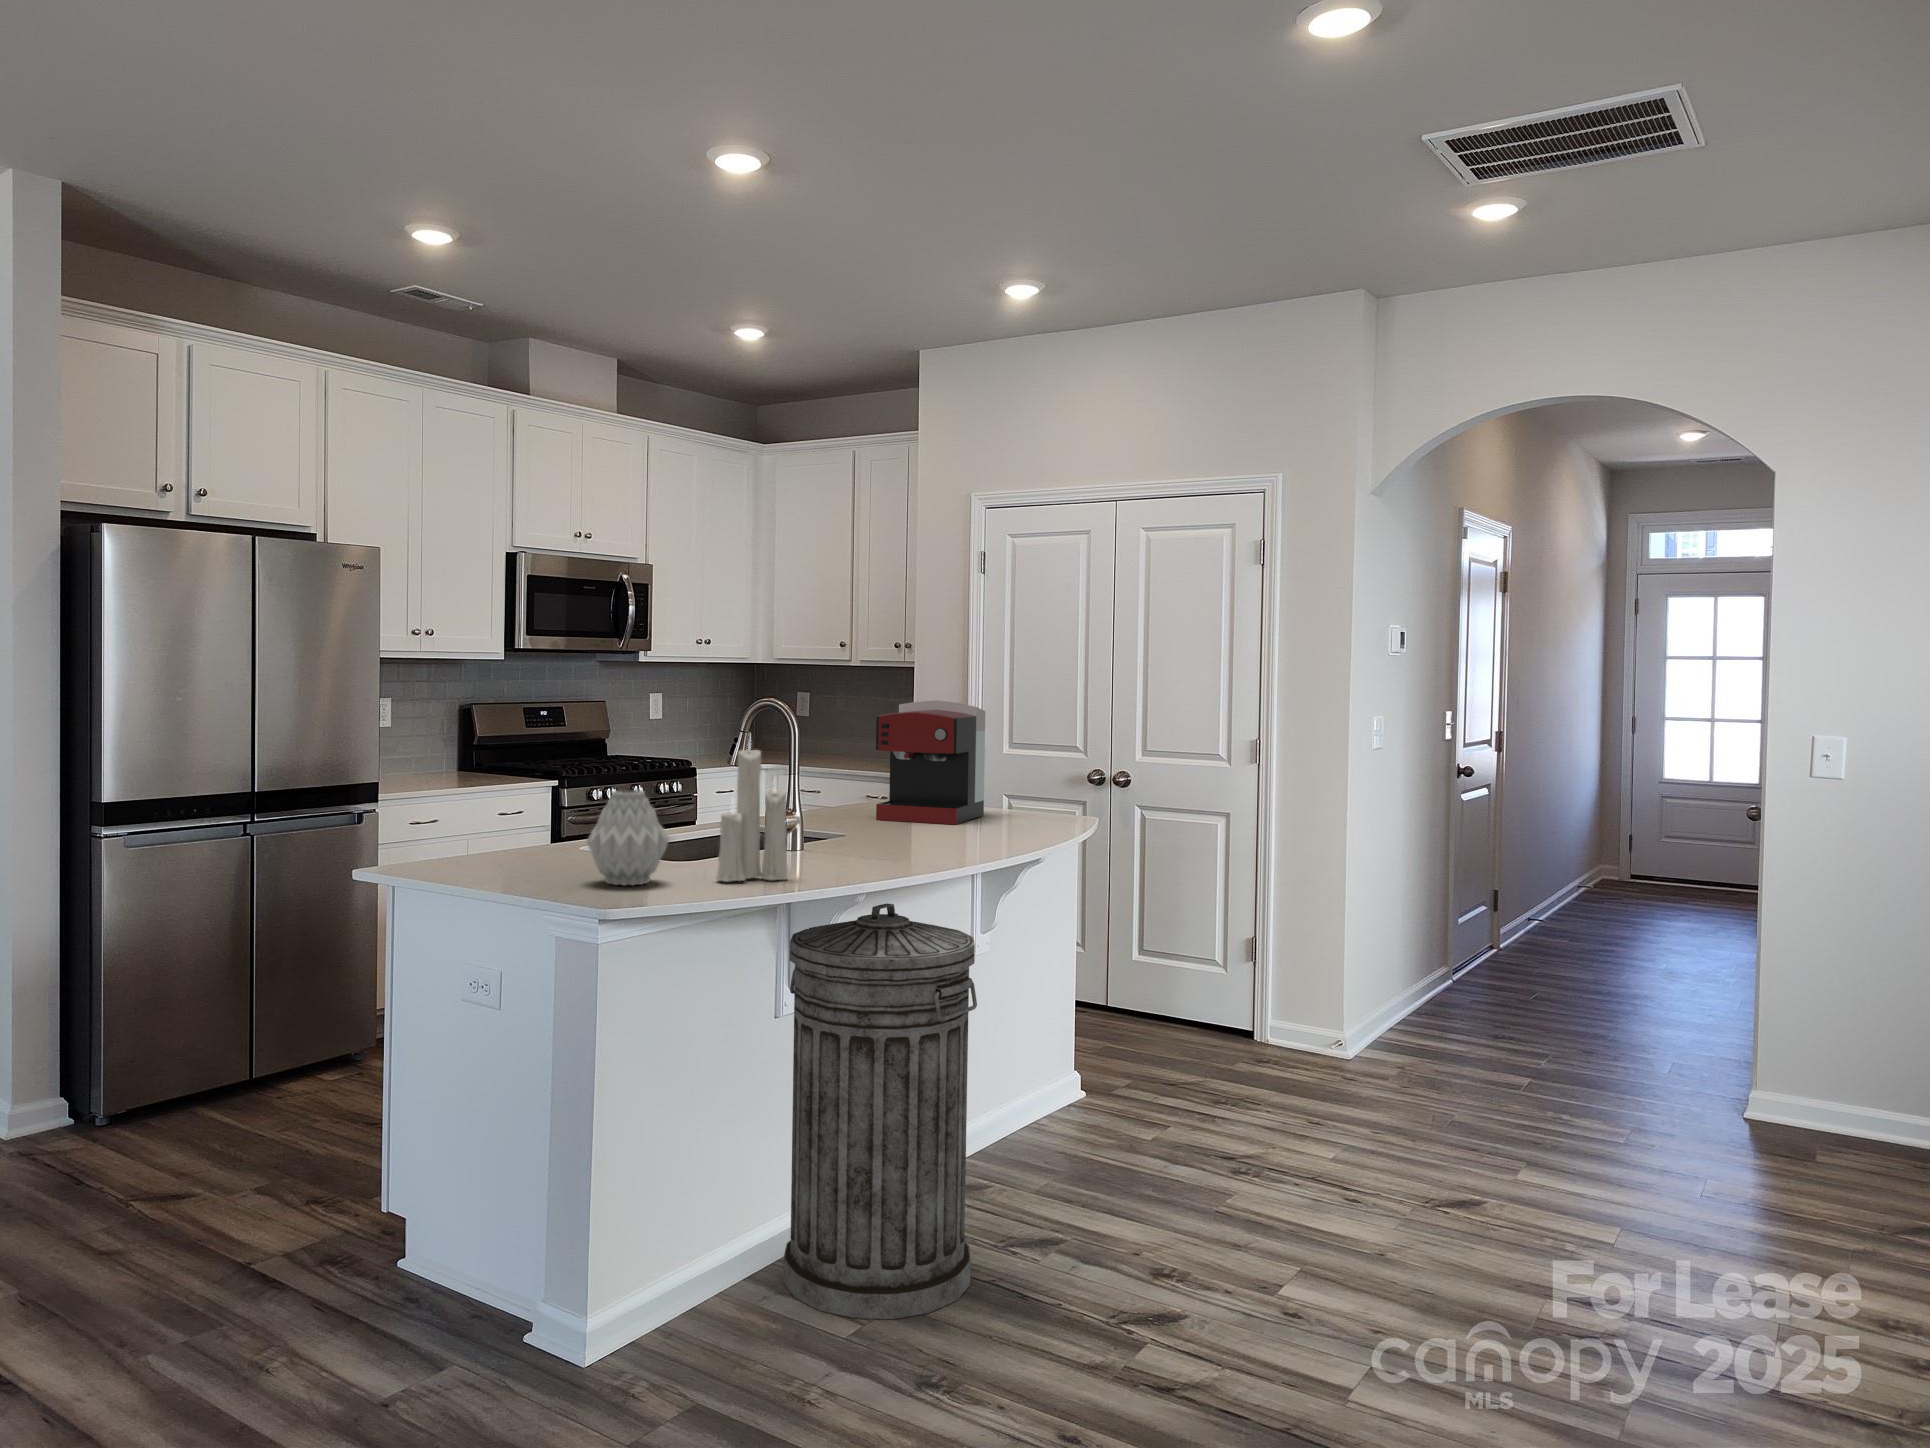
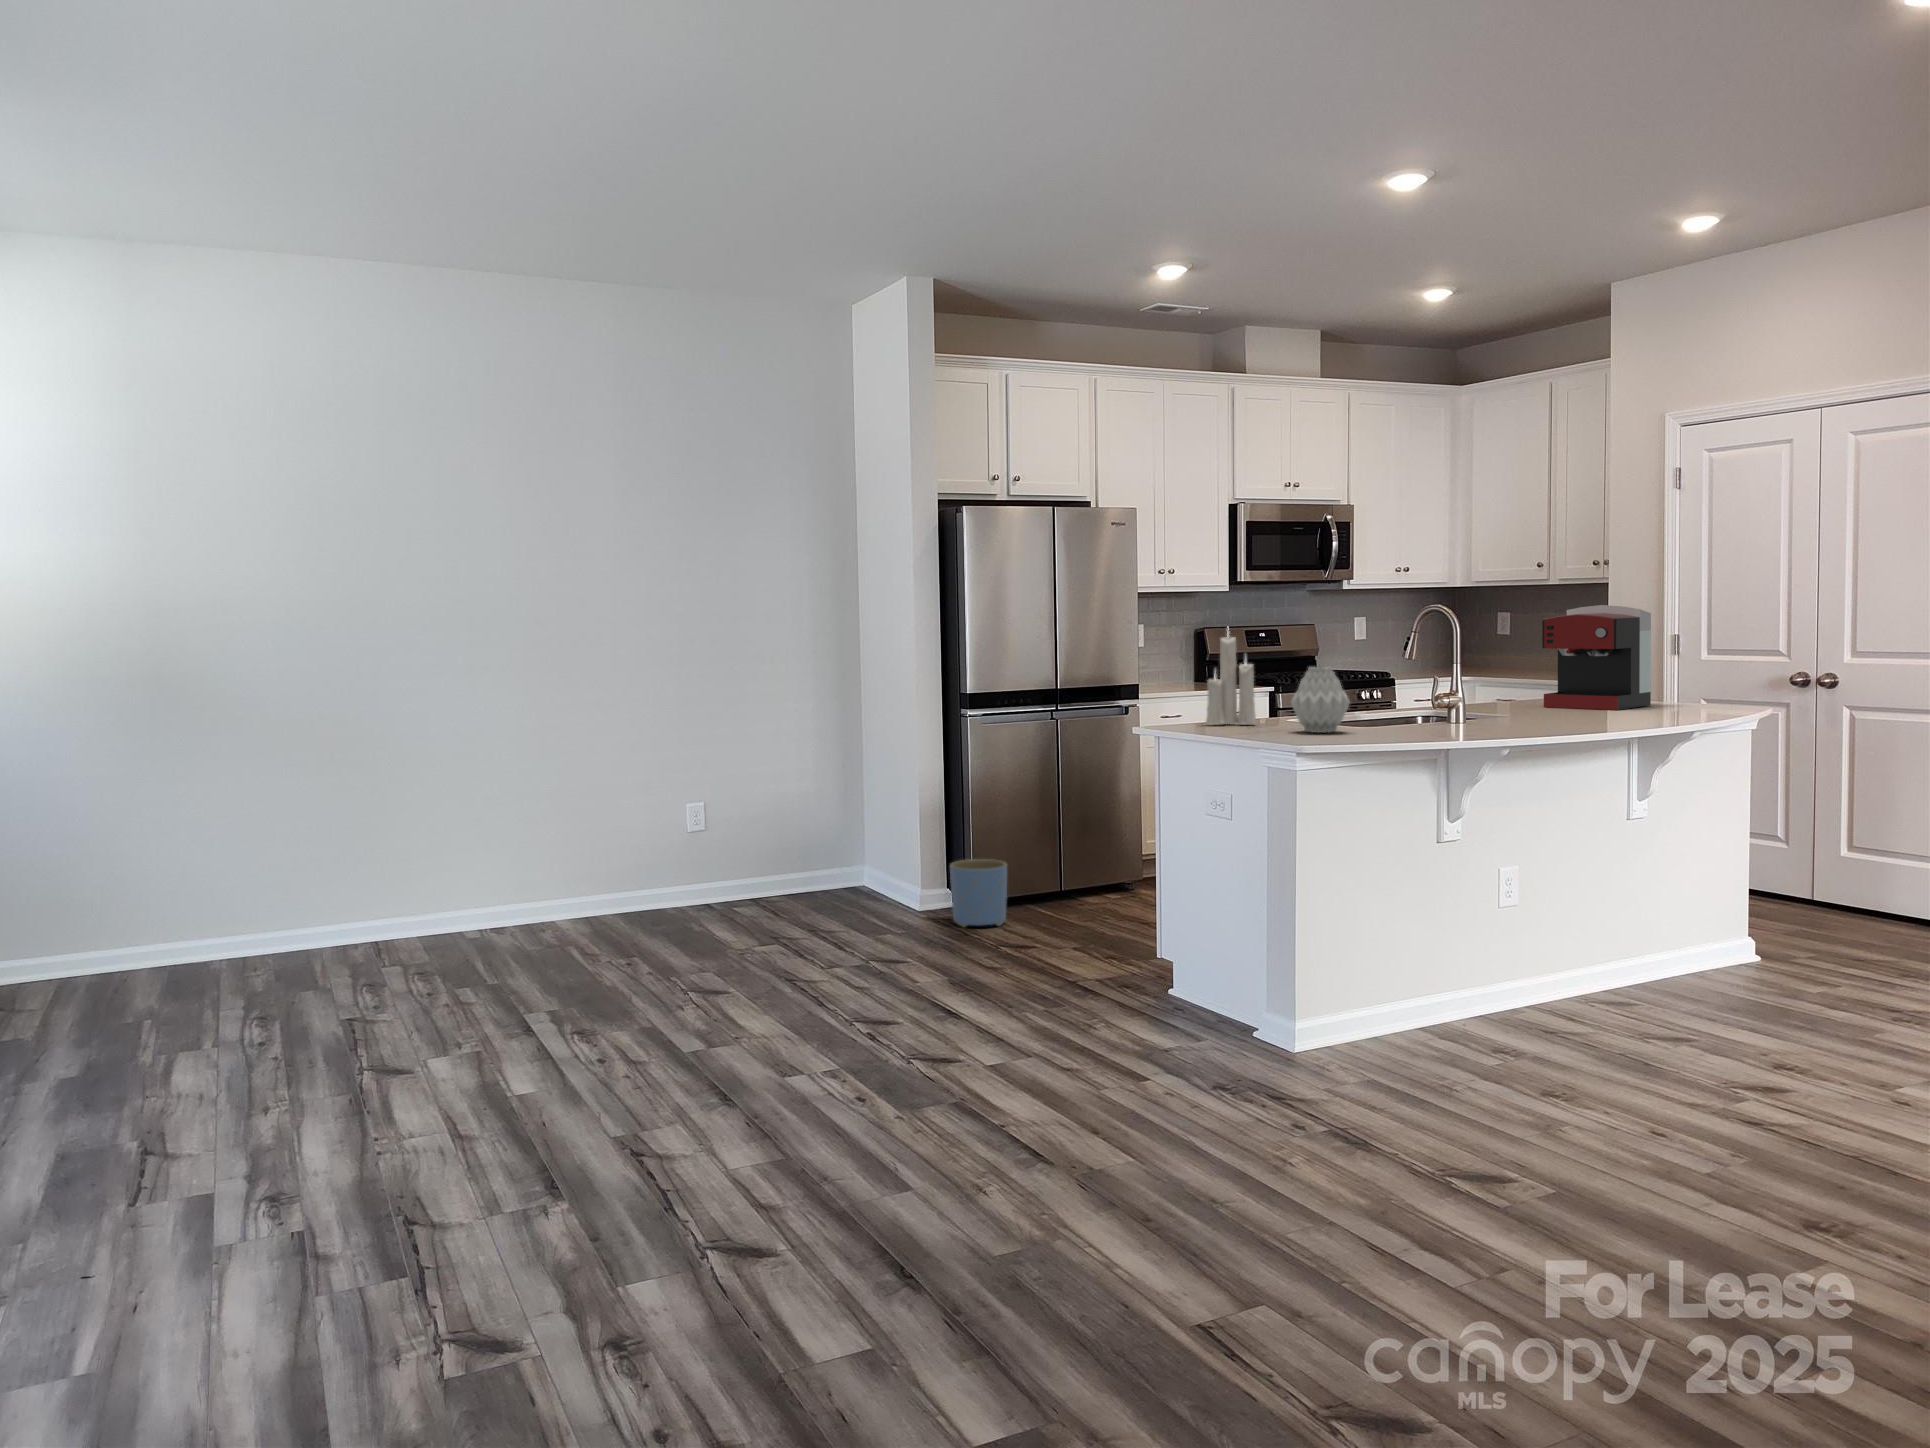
candle: present [716,737,787,882] -> present [1206,627,1256,725]
trash can: present [783,903,977,1319] -> none [1446,755,1604,1062]
planter: none [63,1047,161,1160] -> present [950,859,1007,927]

